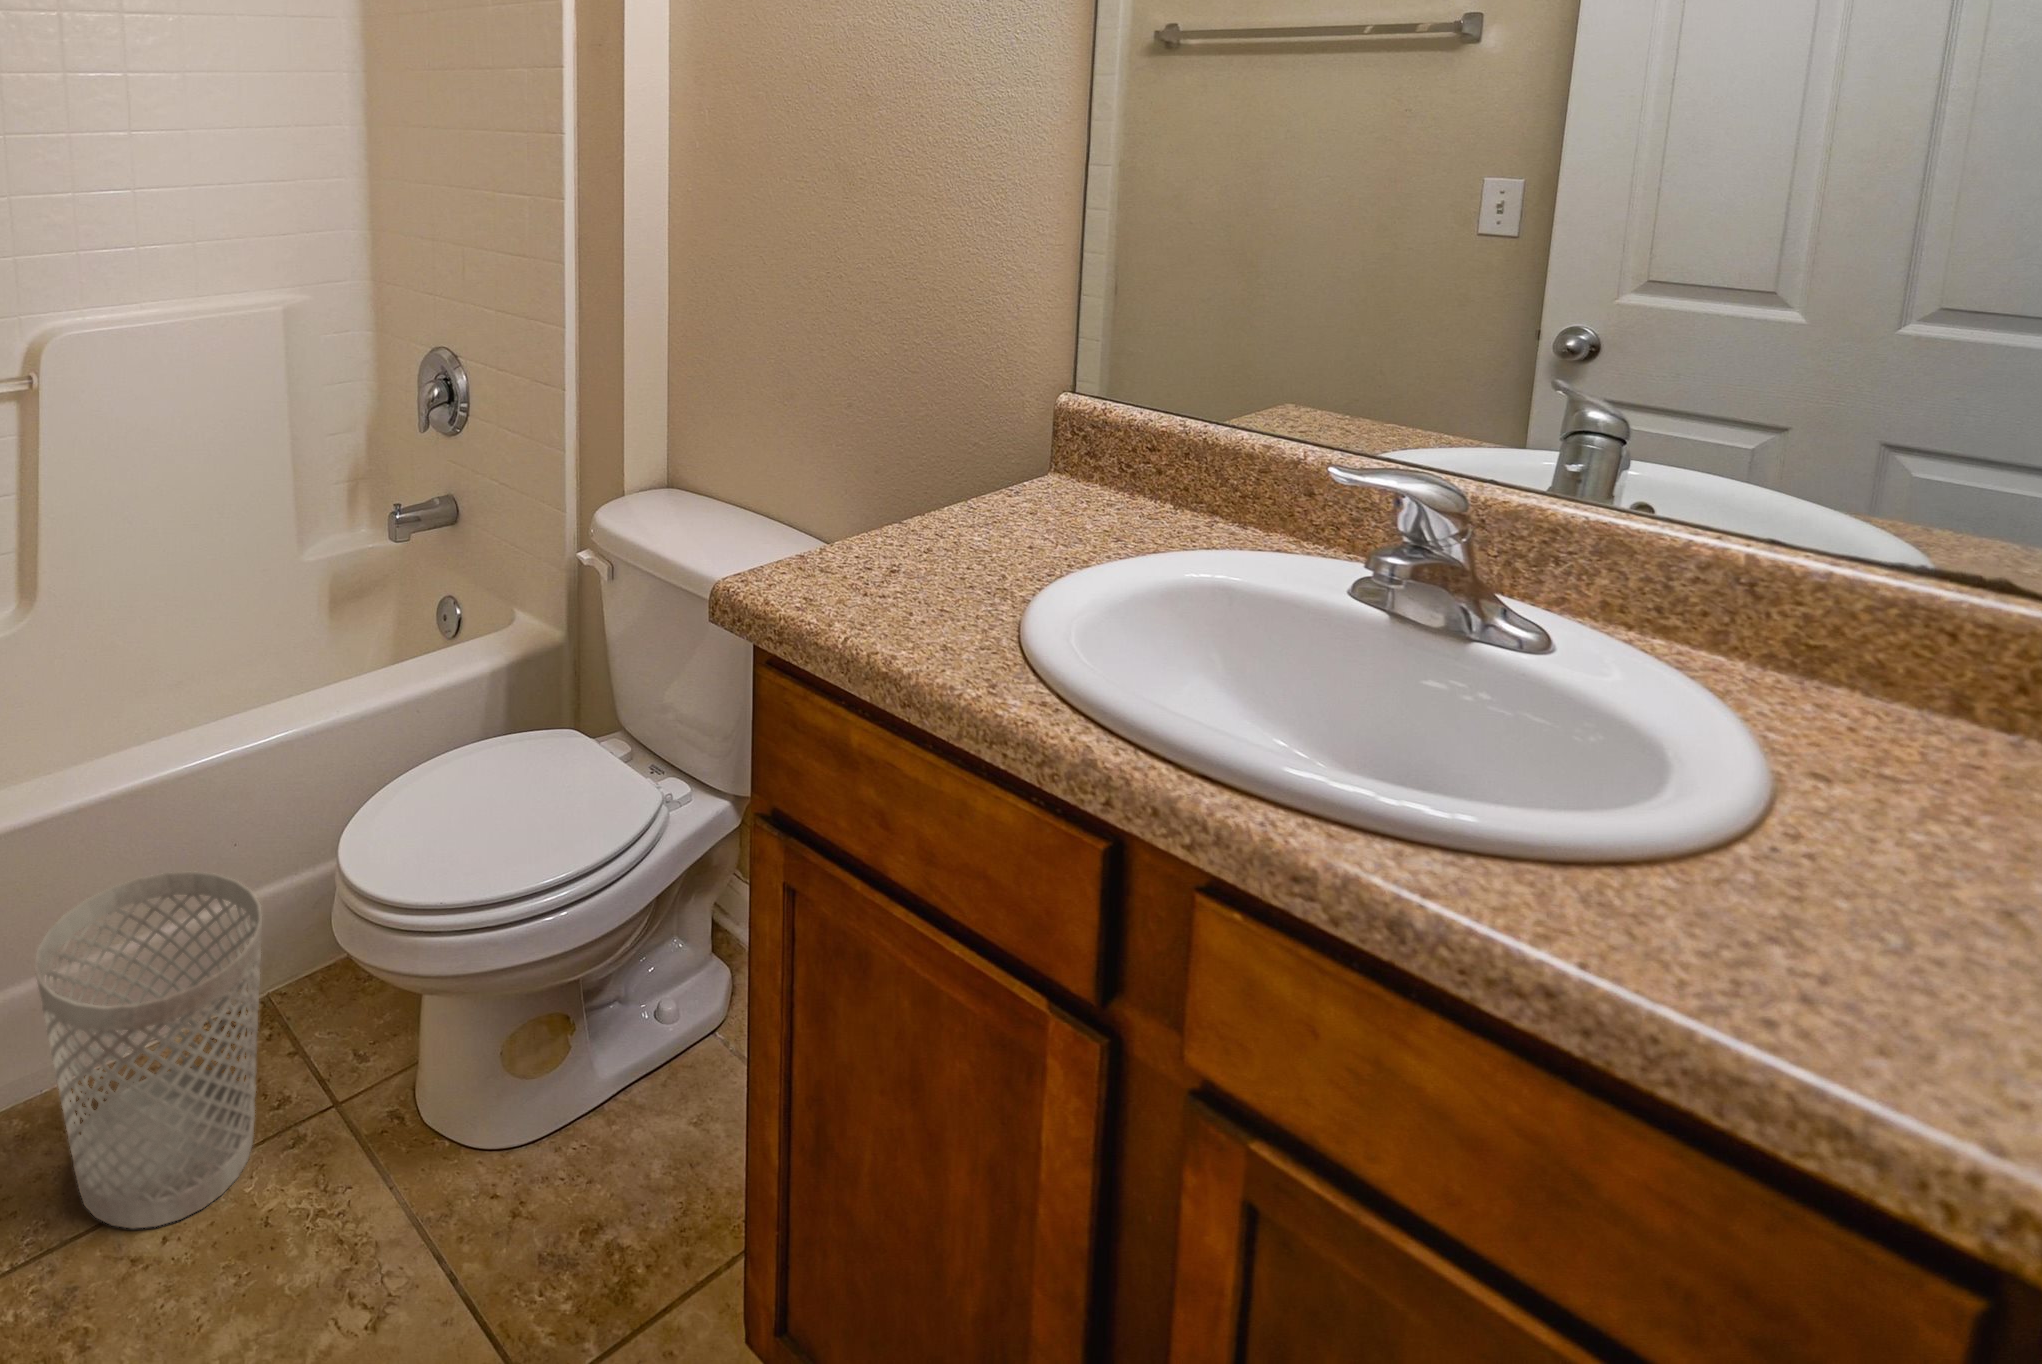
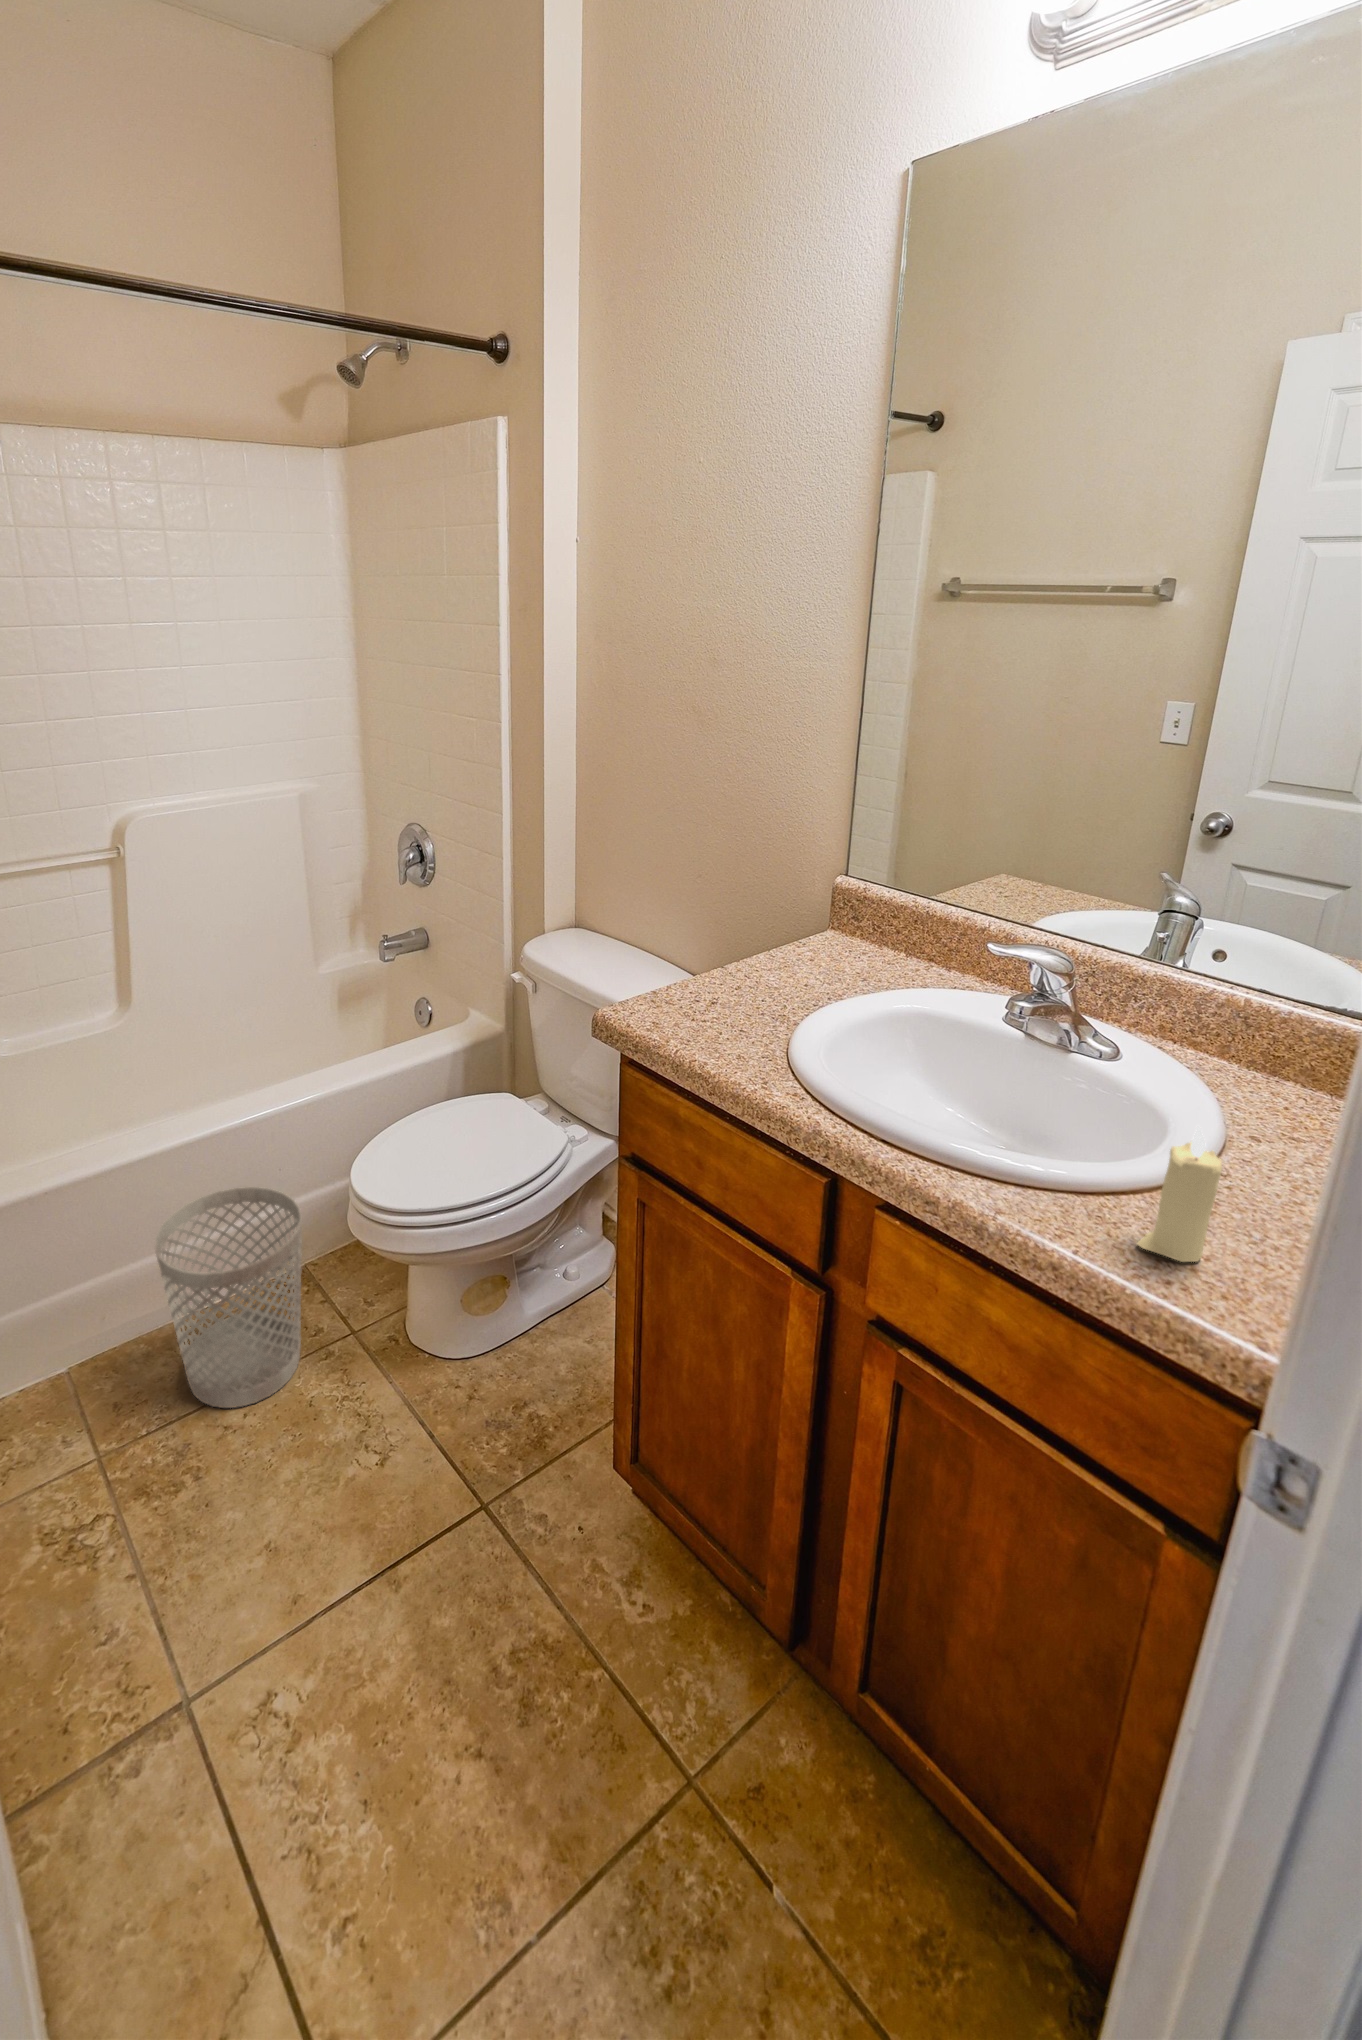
candle: none [1687,734,1844,984] -> present [1137,1127,1222,1262]

